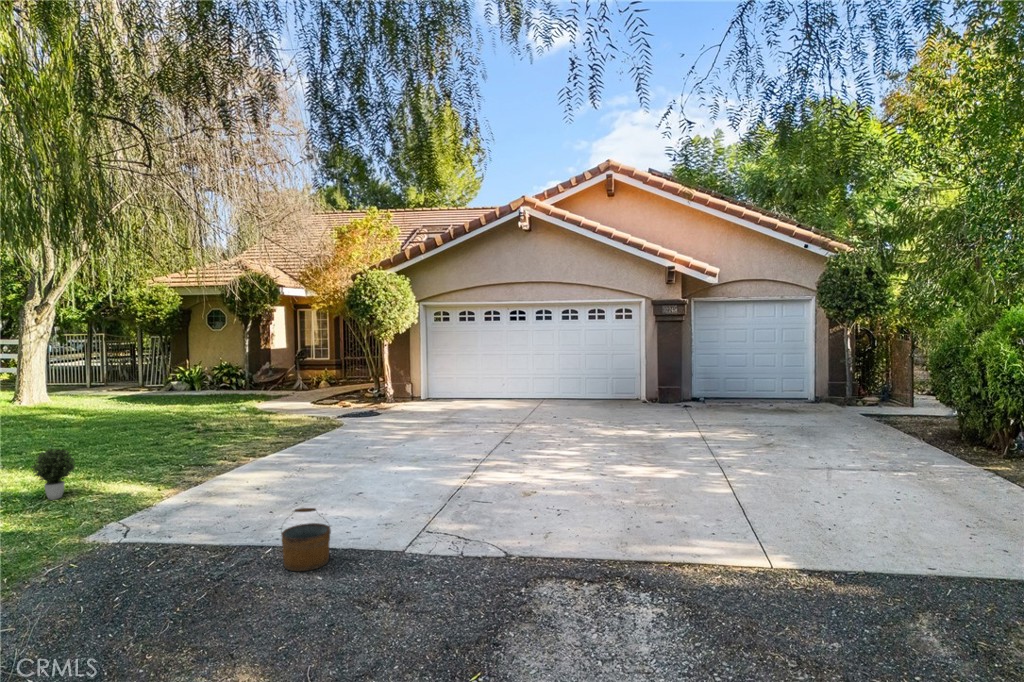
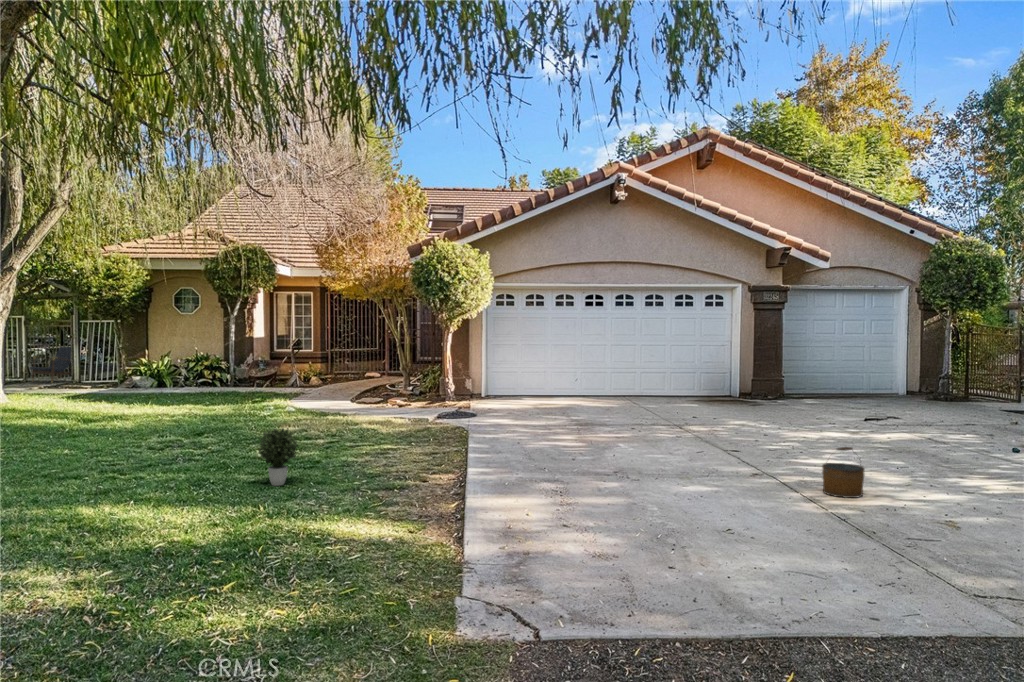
lounge chair: none [102,358,140,387] -> present [29,347,72,383]
bucket: present [281,508,331,571] -> present [822,447,865,498]

